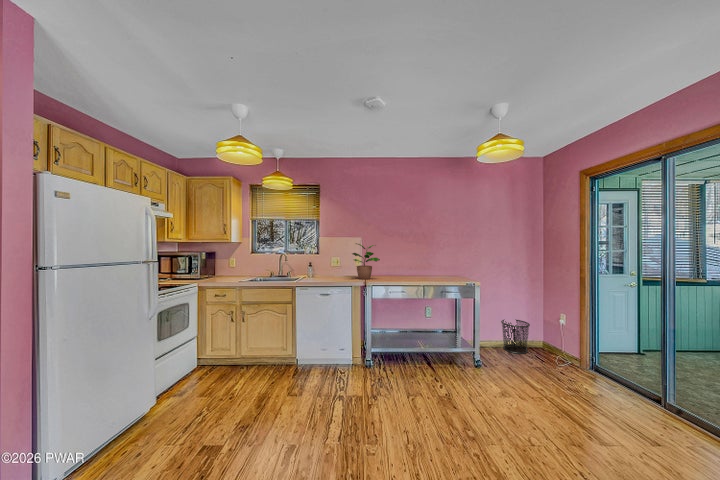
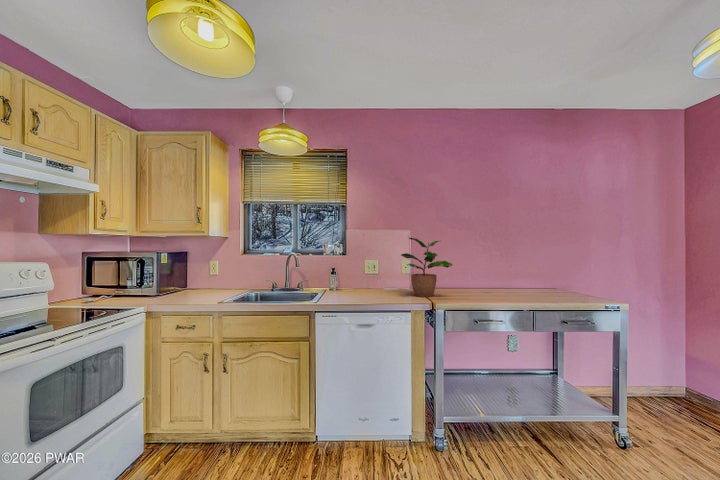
waste bin: present [501,320,530,354] -> none [634,357,691,418]

